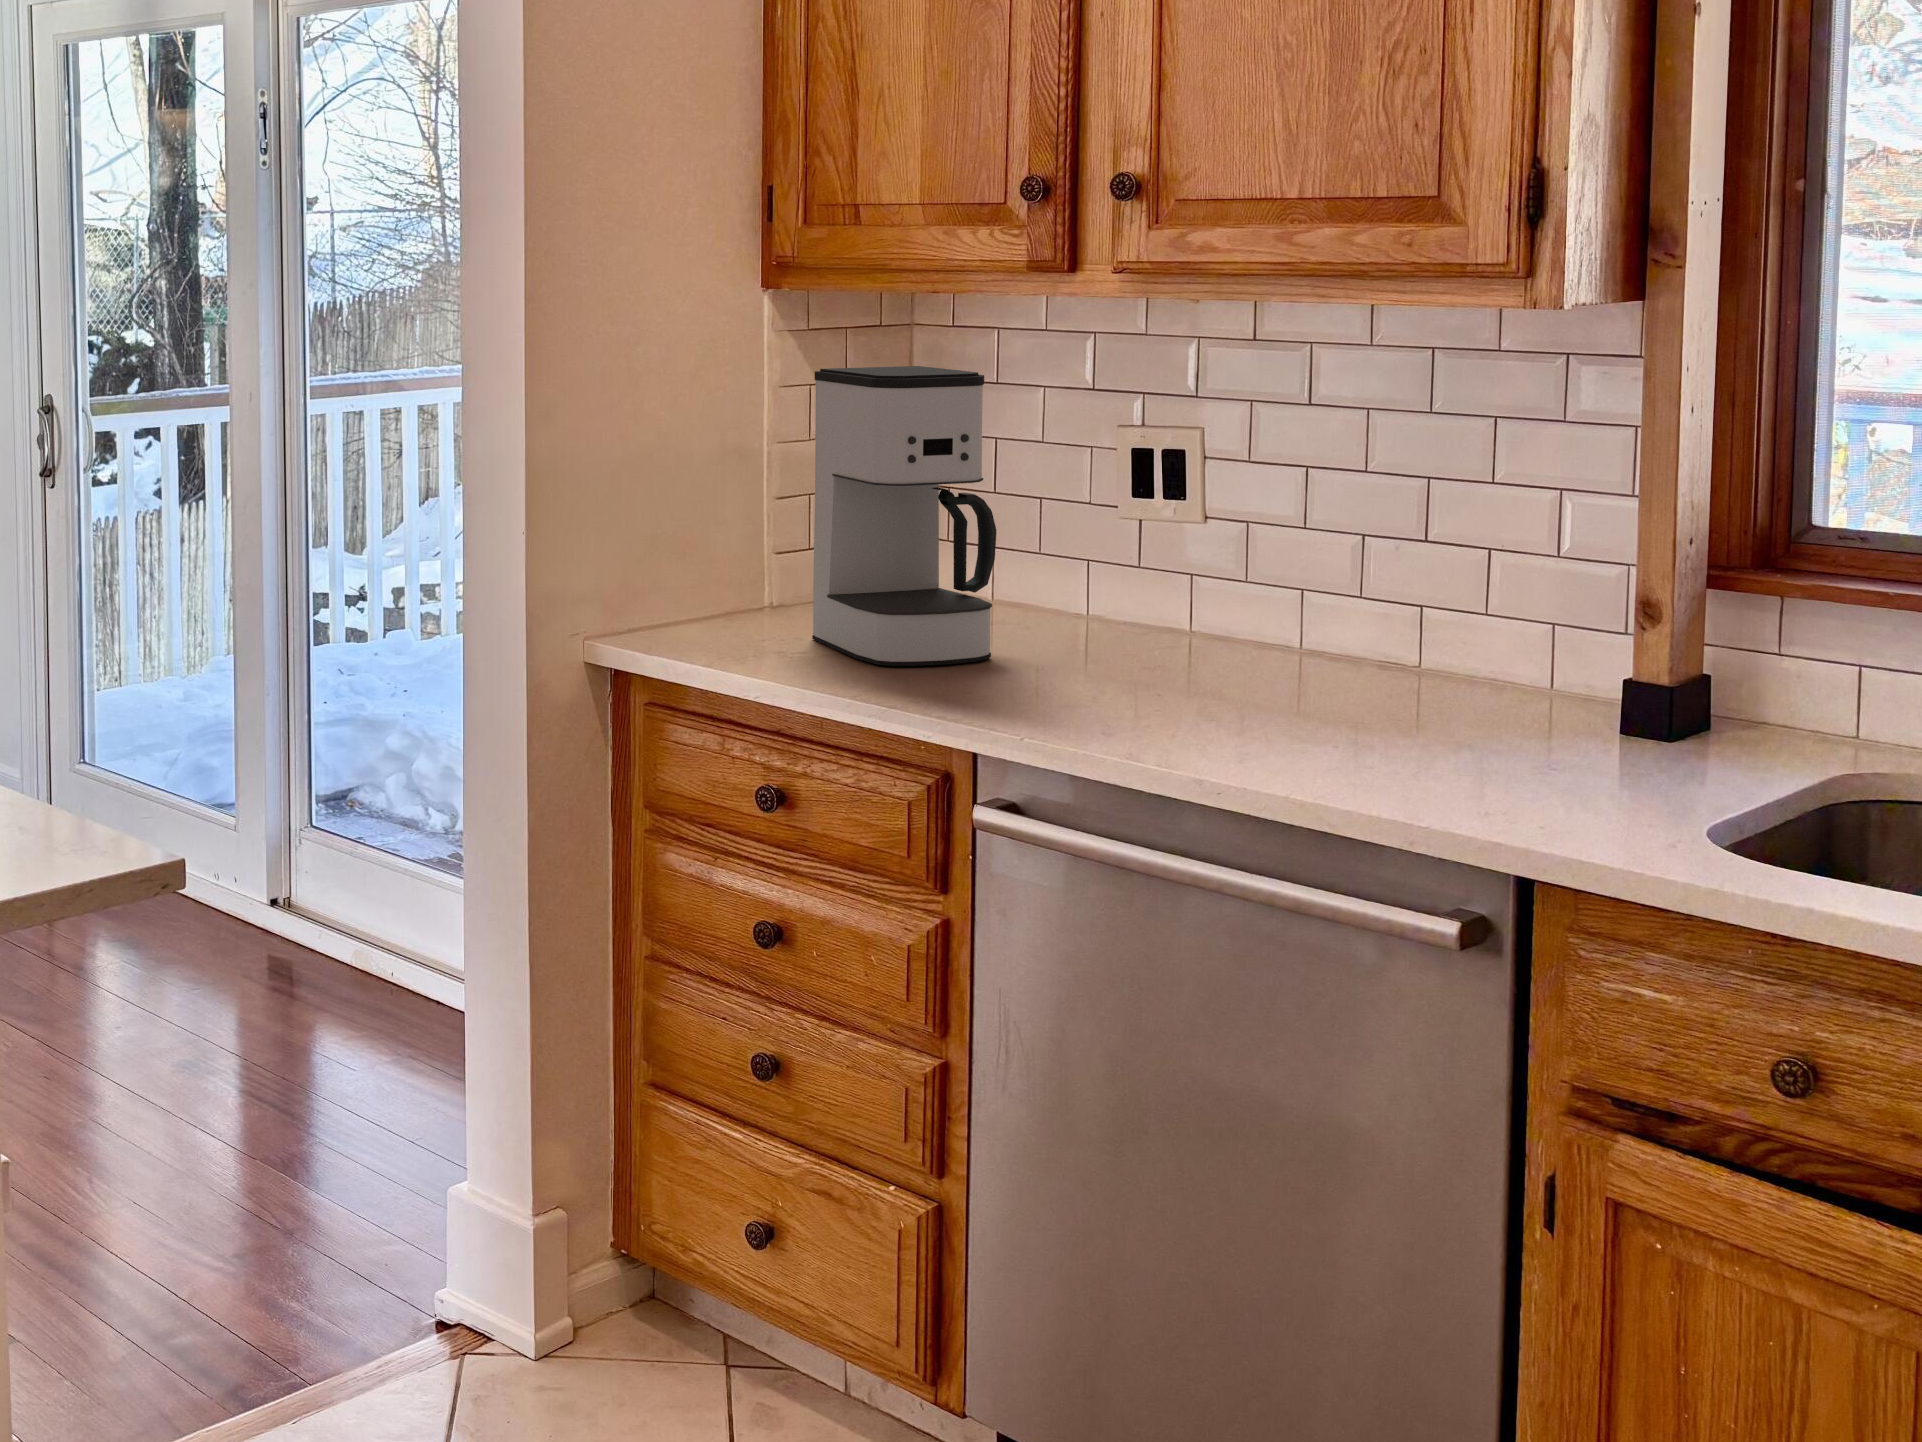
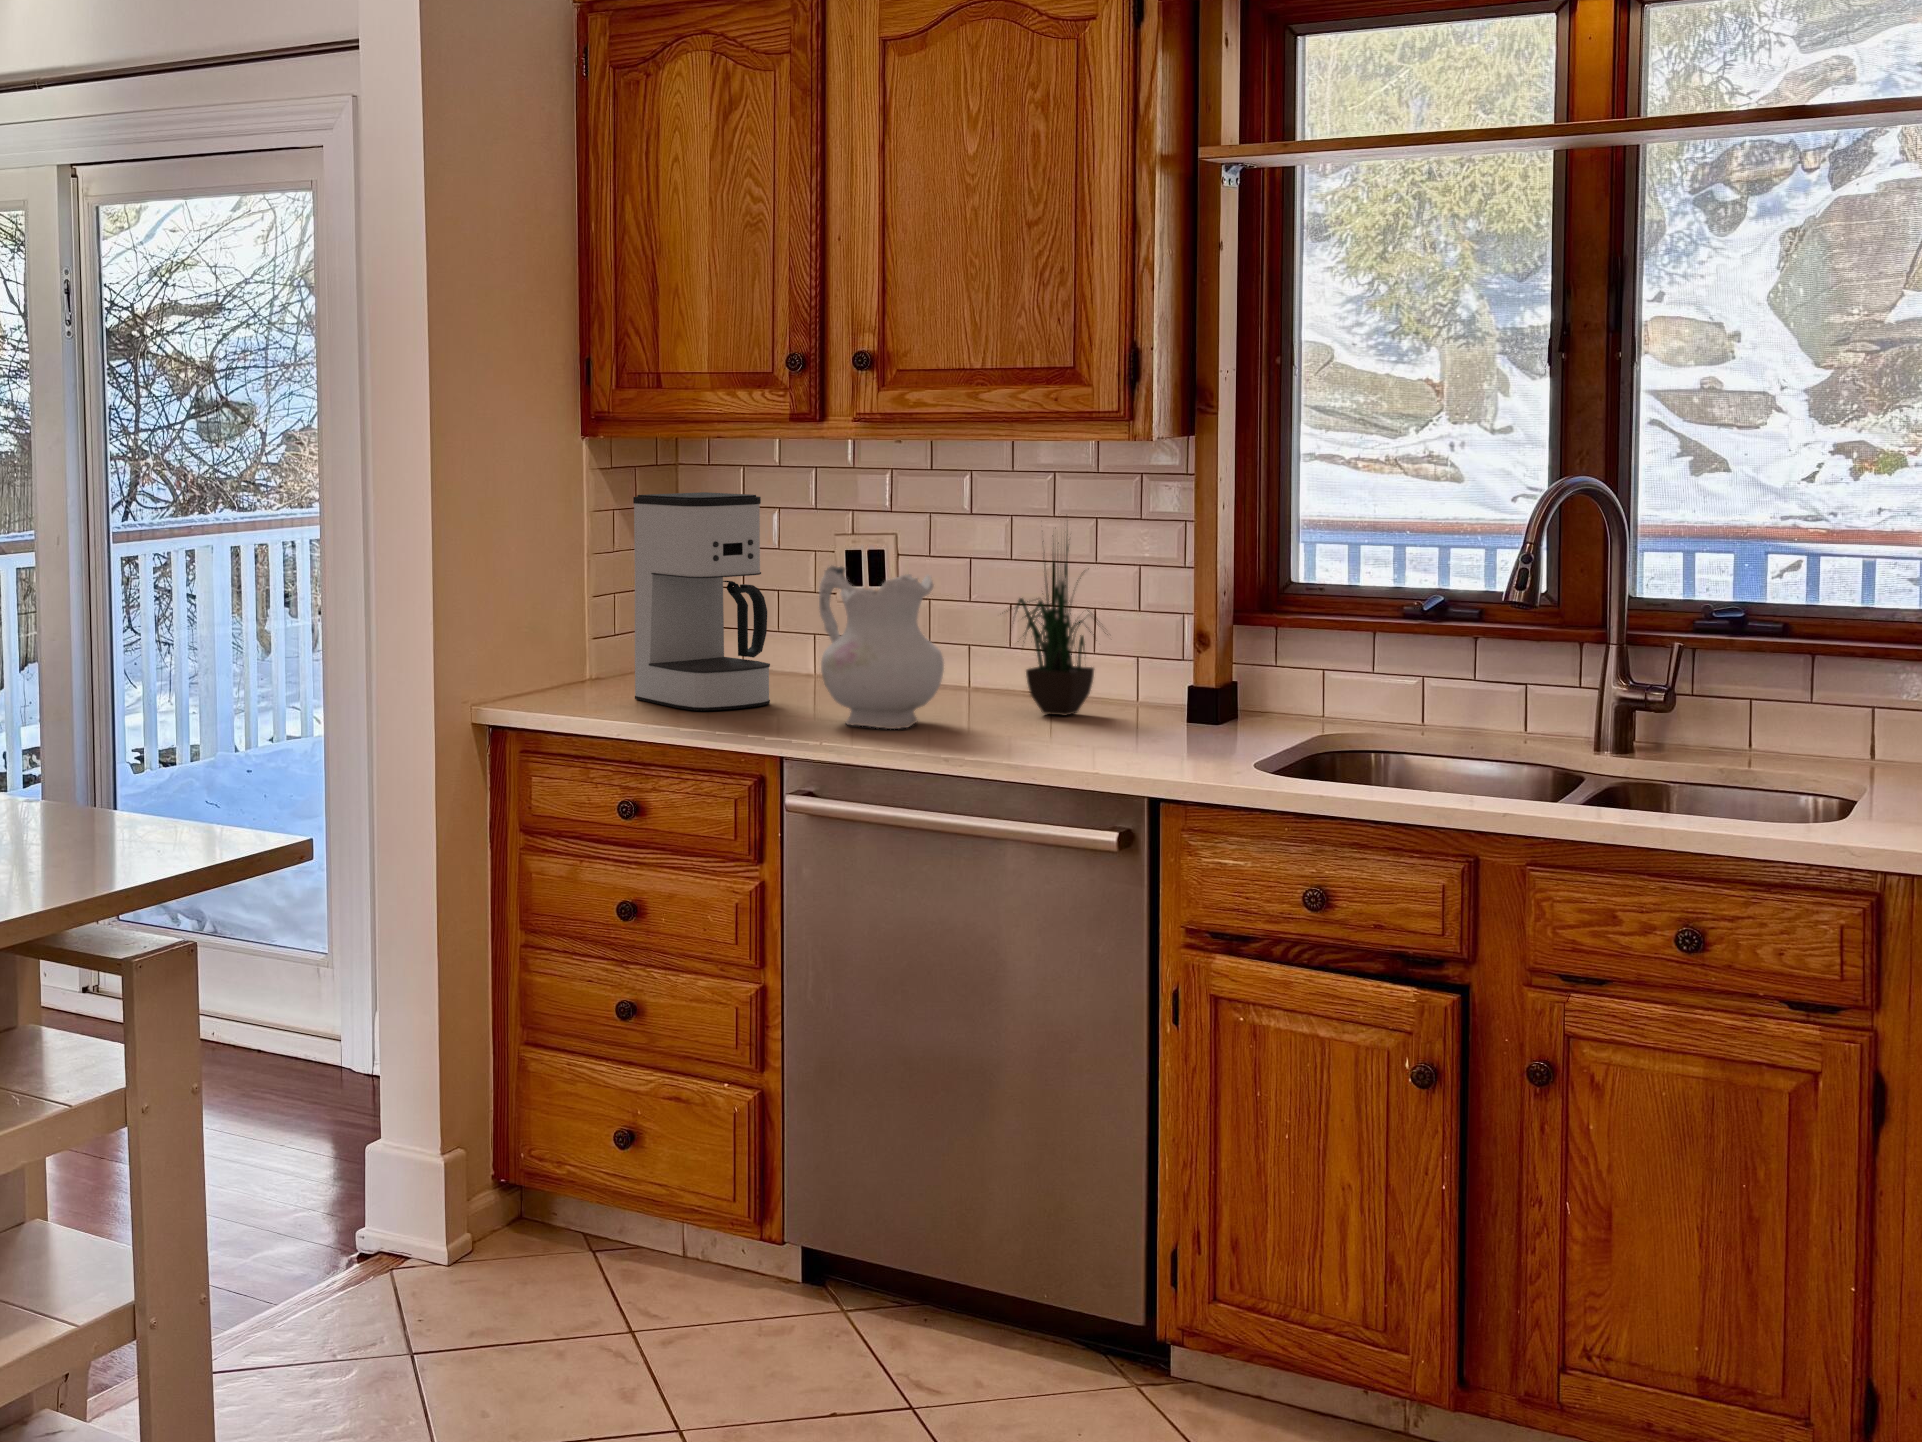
potted plant: none [1320,389,1502,708] -> present [1015,534,1094,716]
ceramic pitcher: none [1042,476,1224,717] -> present [819,566,944,729]

